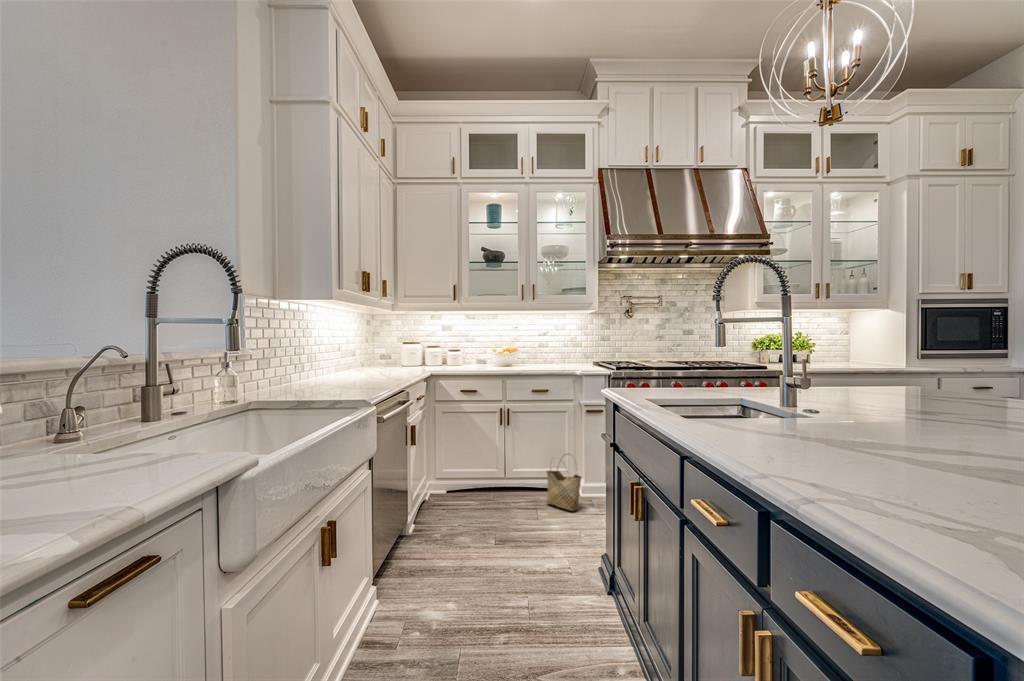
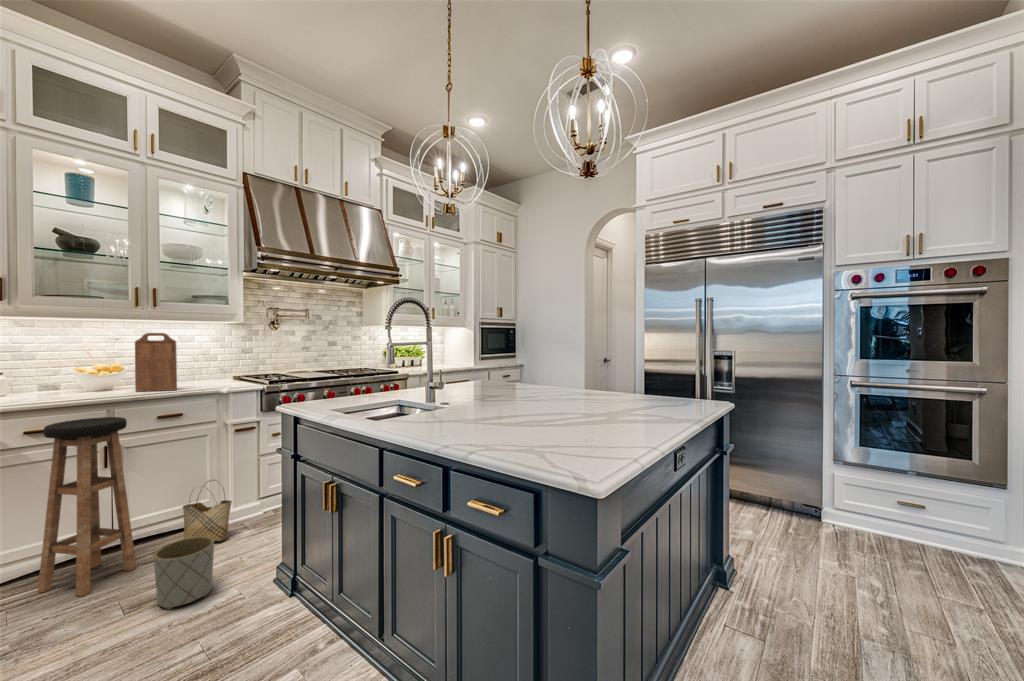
cutting board: none [519,322,545,371] -> present [135,333,177,392]
bar stool: none [462,388,514,521] -> present [38,417,136,596]
planter: none [512,500,554,557] -> present [154,536,214,609]

